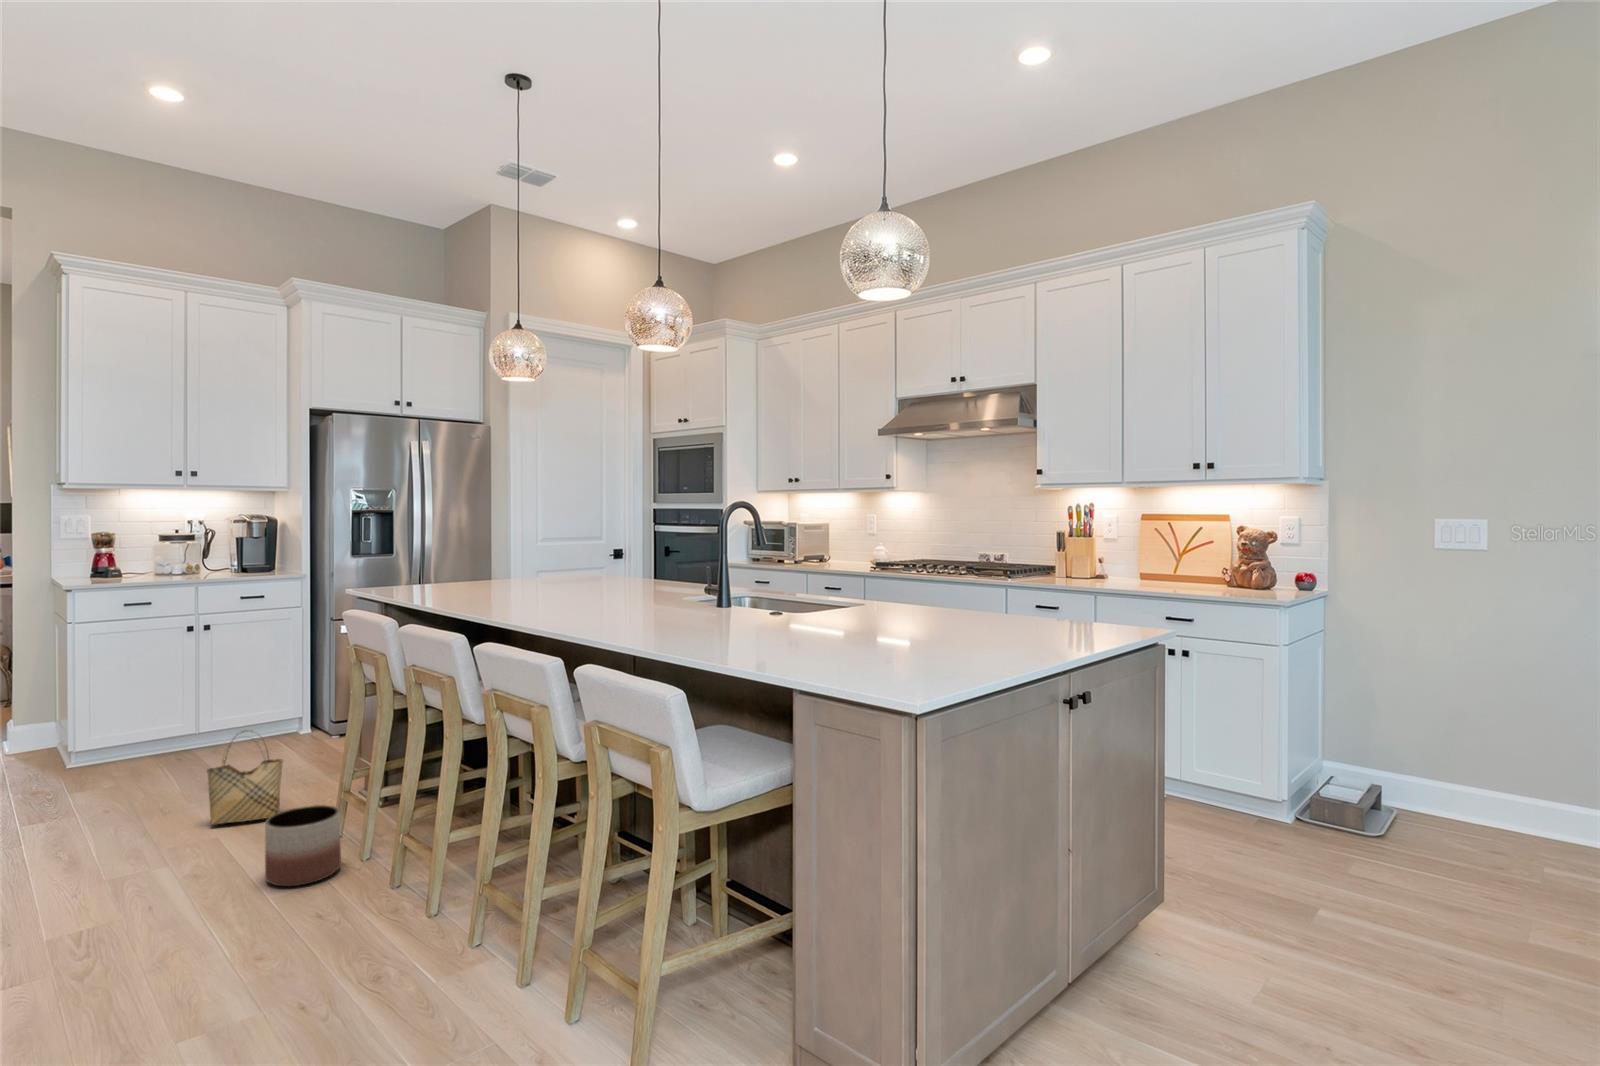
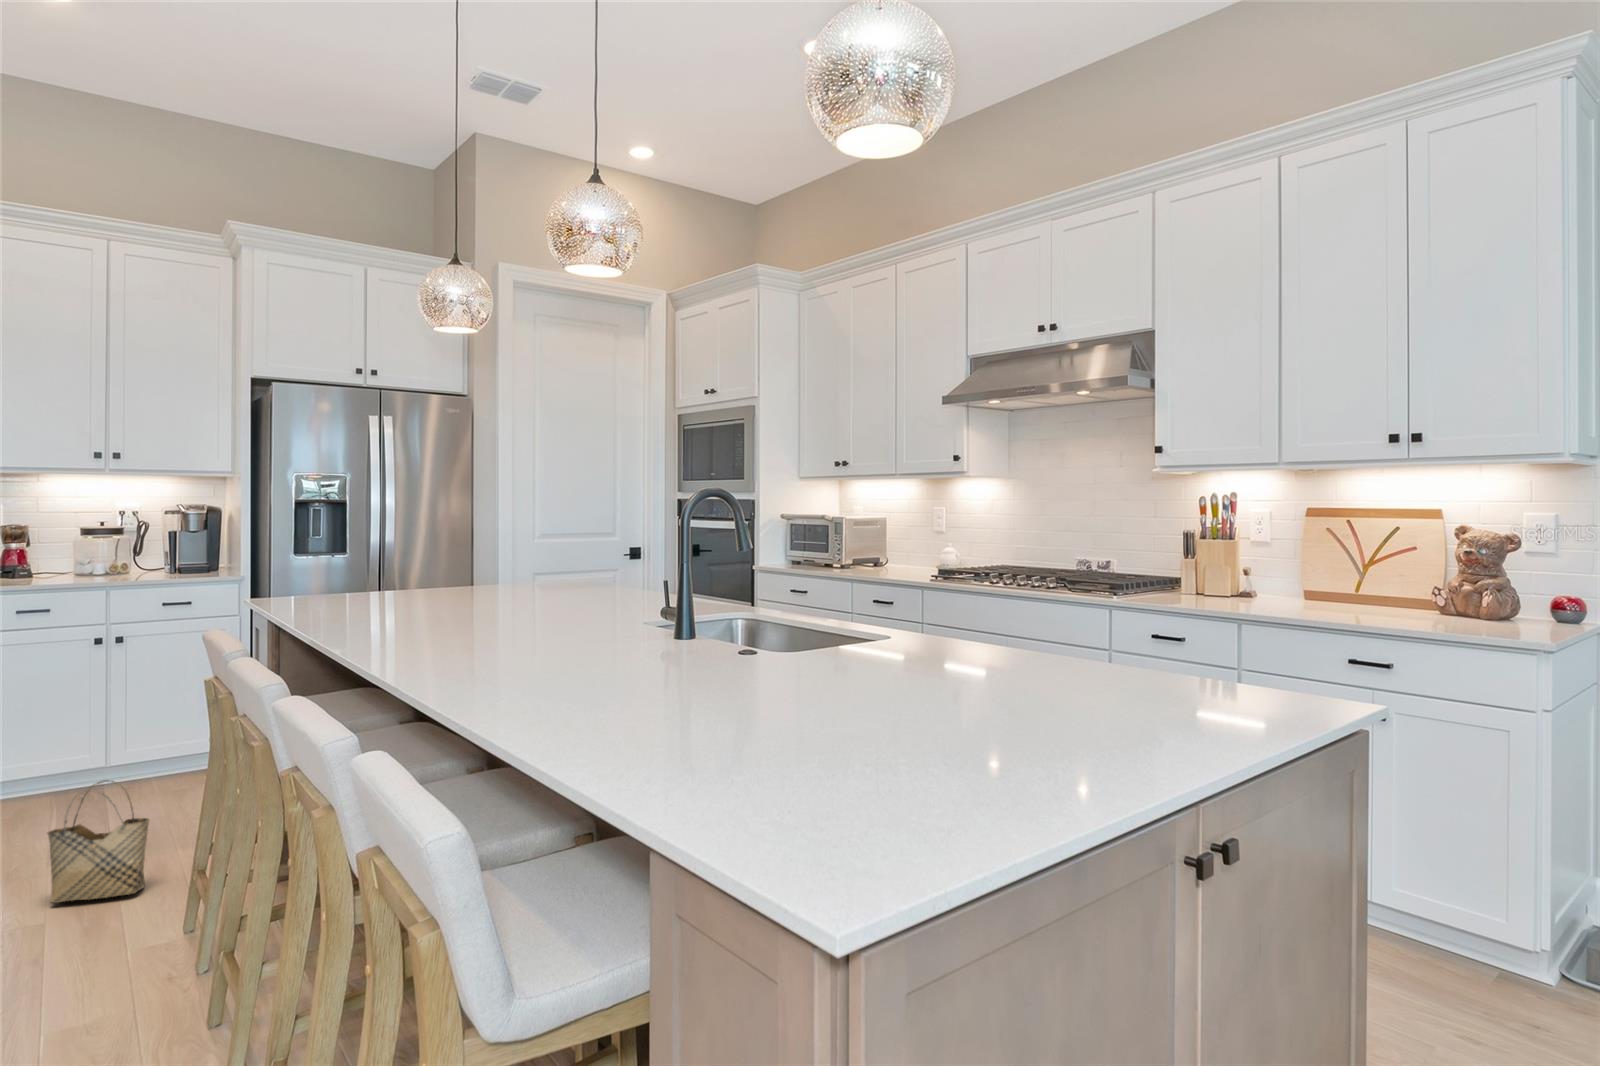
planter: present [265,805,341,886] -> none [56,897,167,1015]

